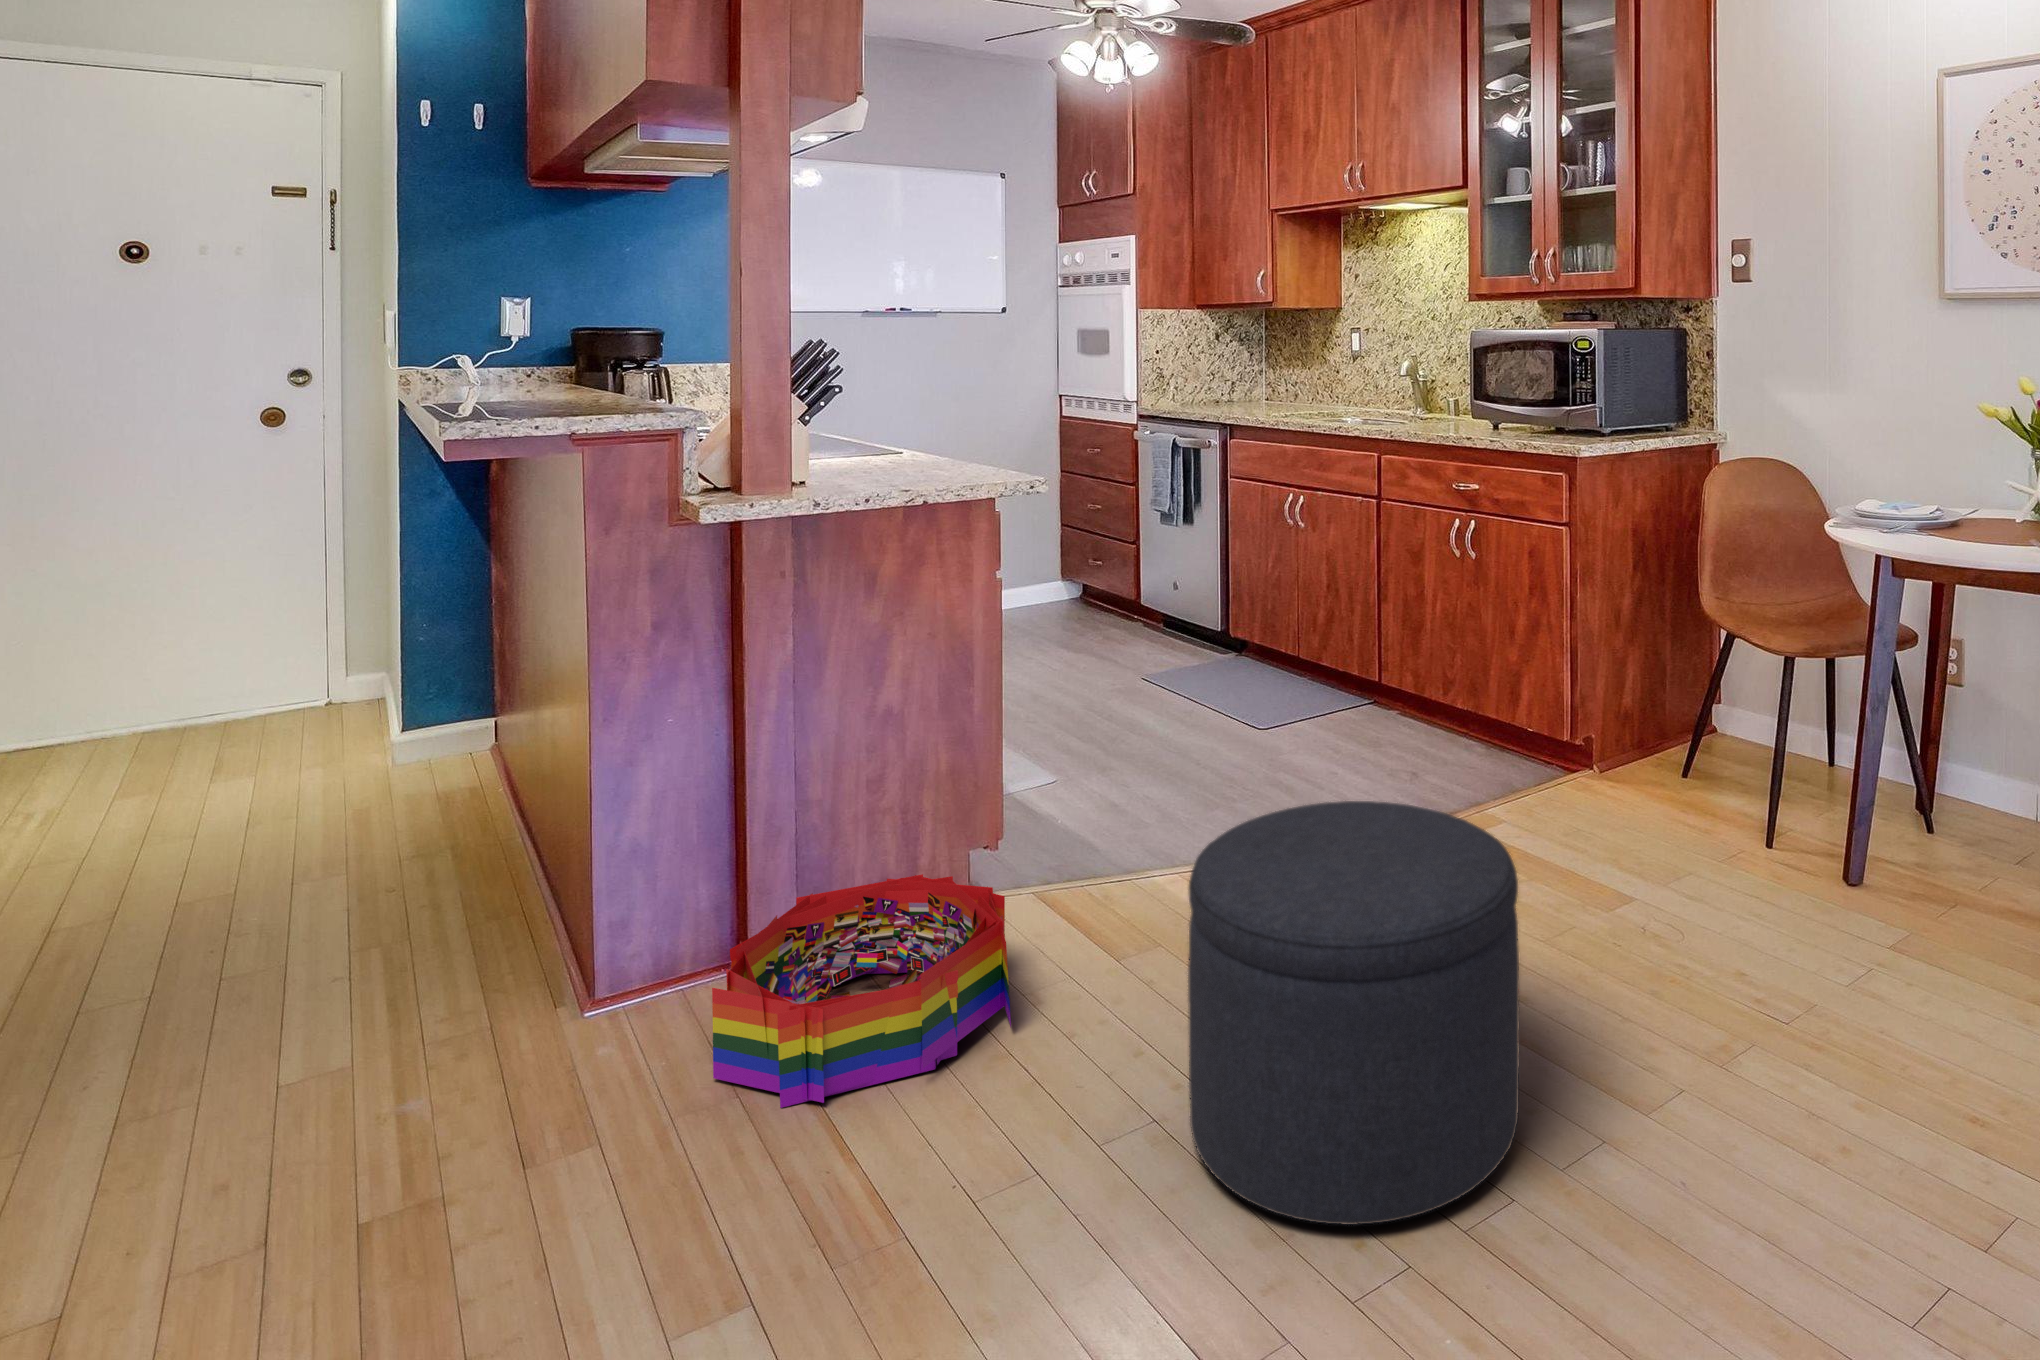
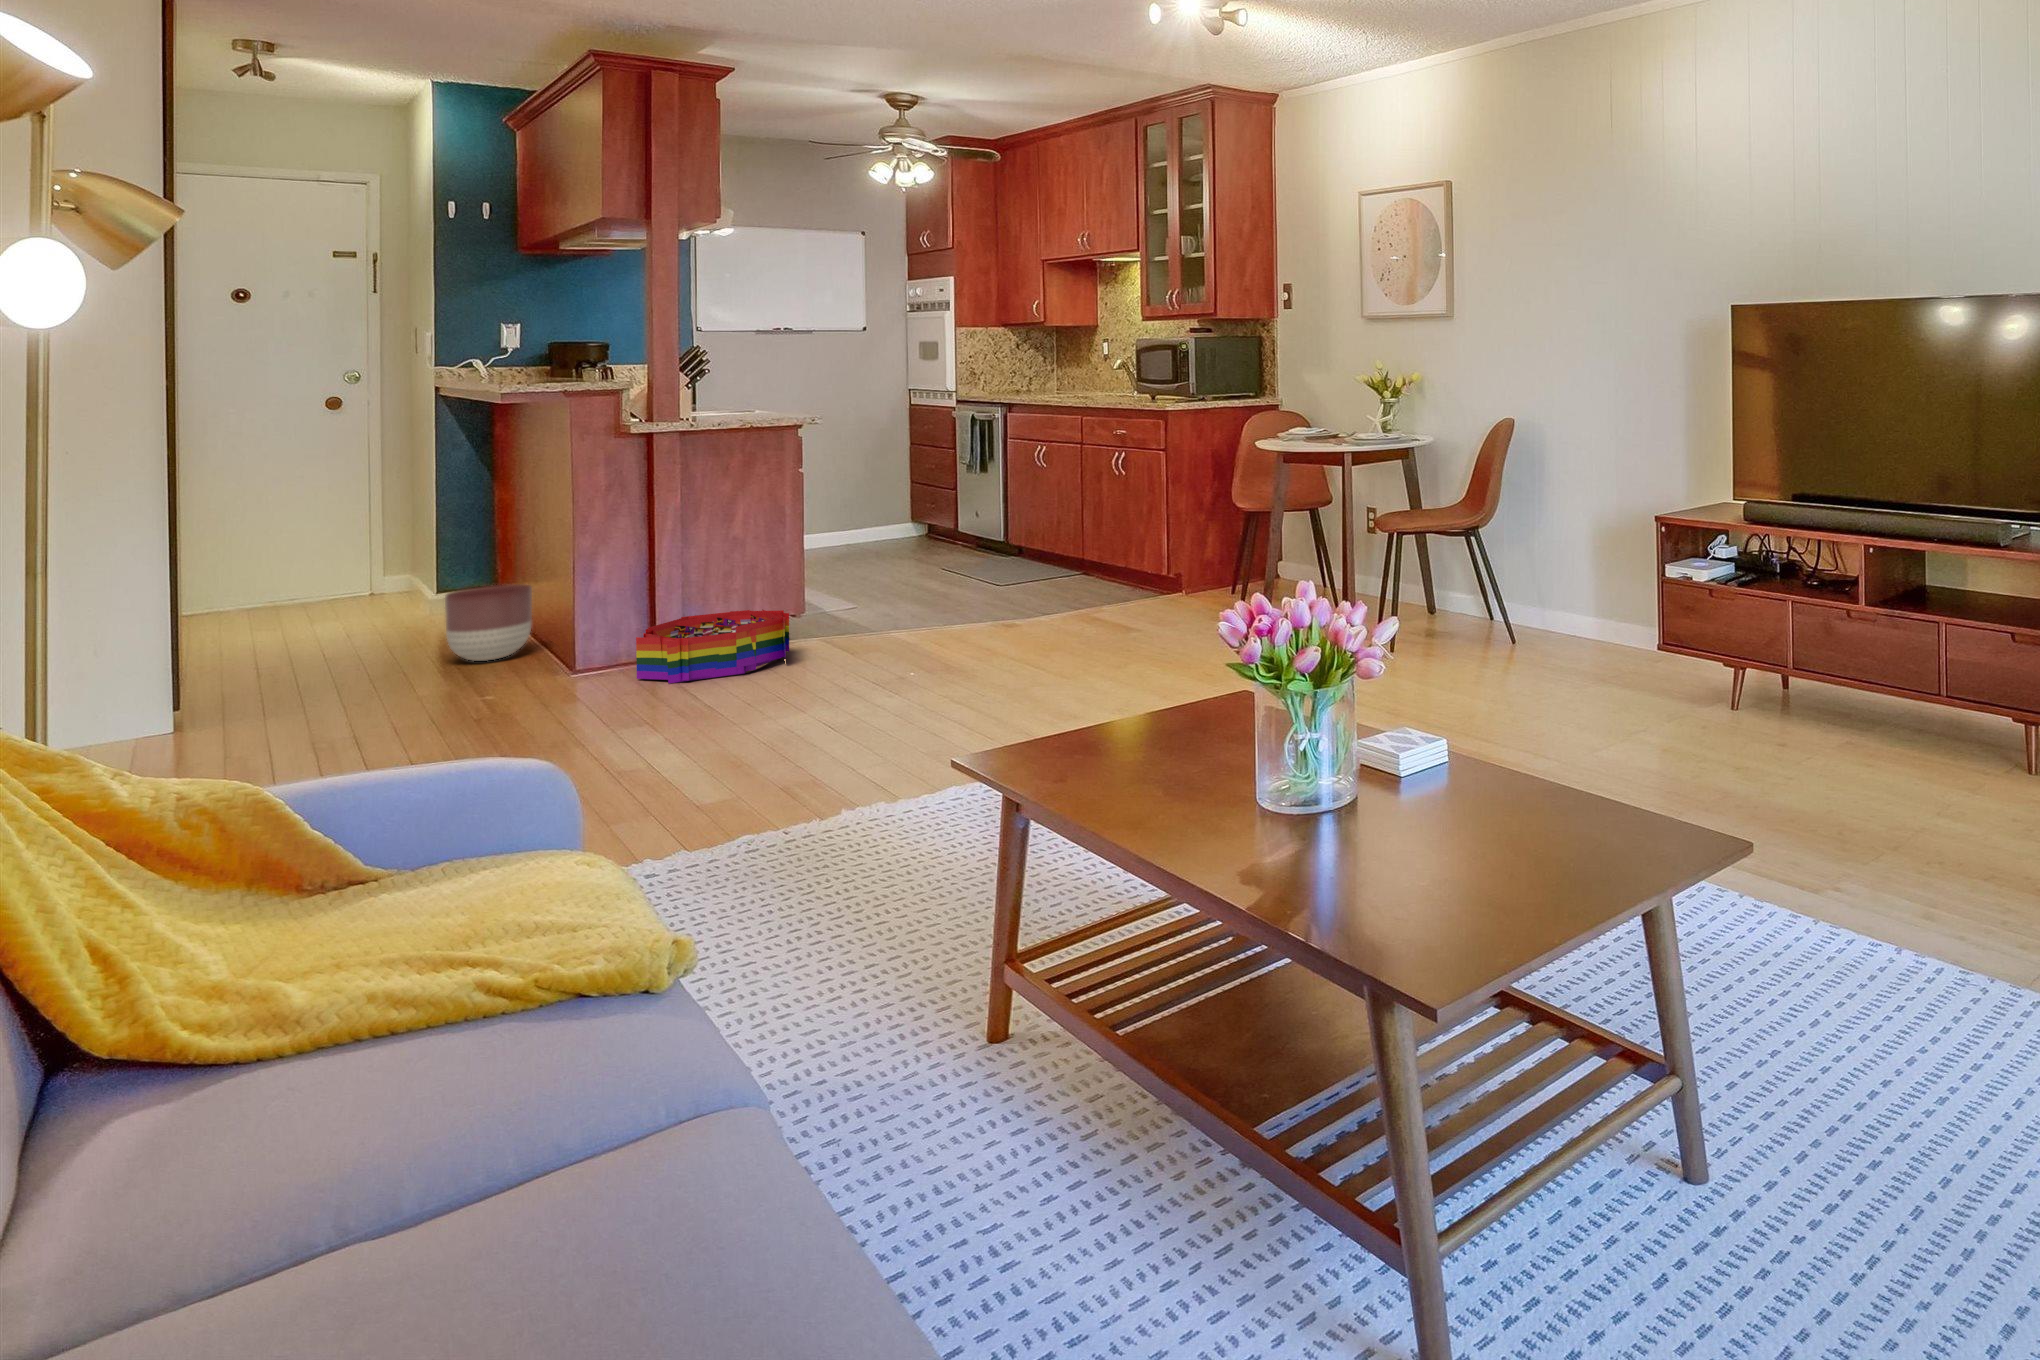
planter: none [356,793,520,961] -> present [445,584,532,661]
ottoman: present [1188,801,1519,1225] -> none [851,552,1007,691]

